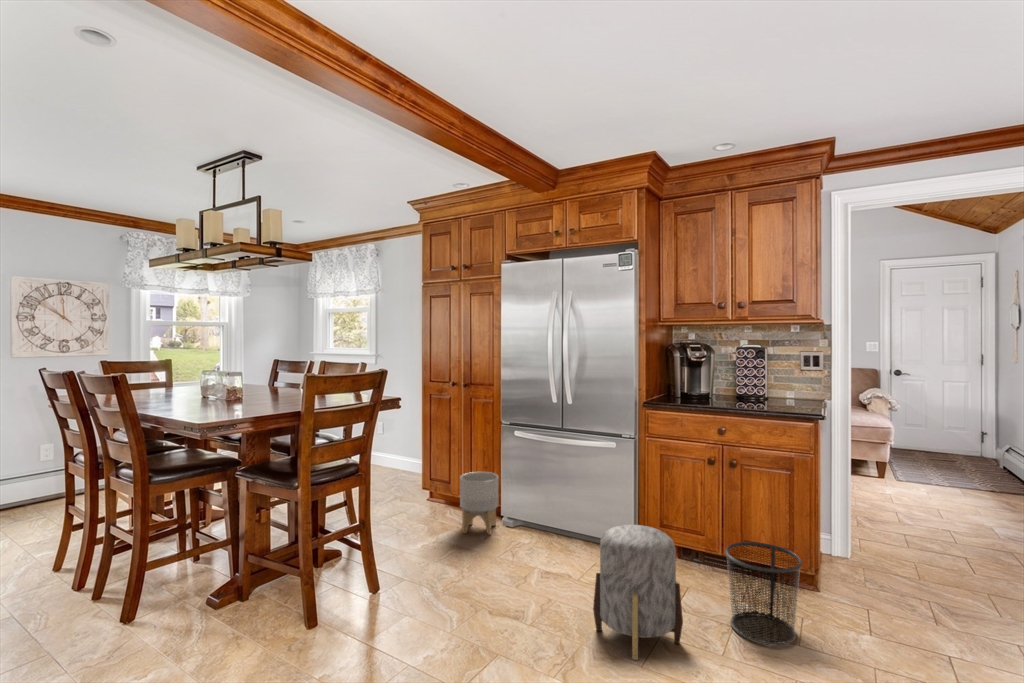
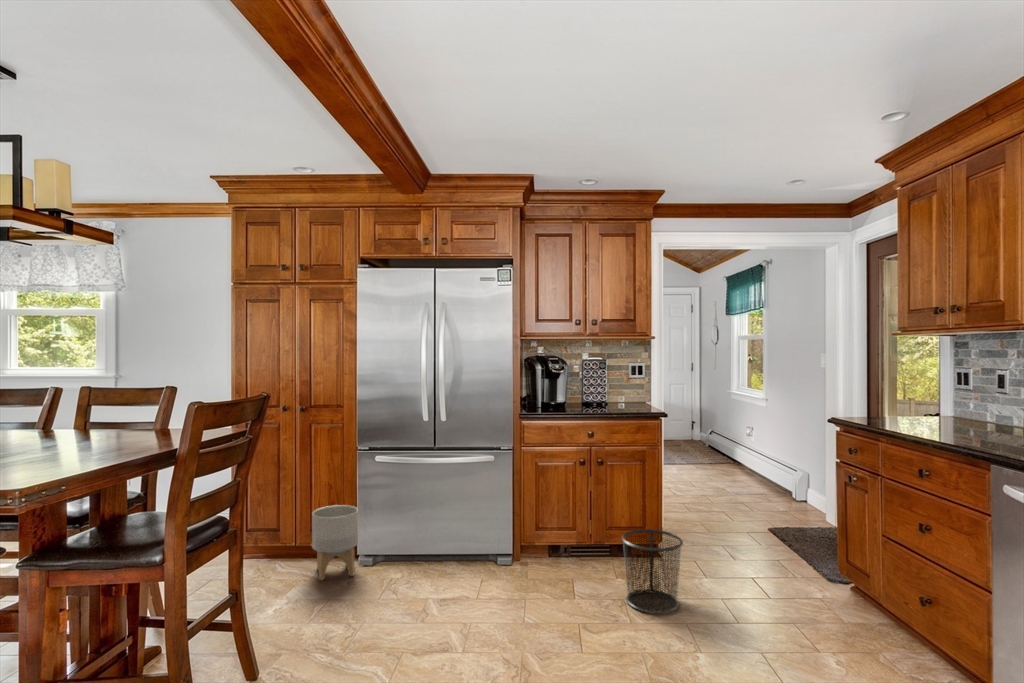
stool: present [593,525,683,660] -> none [528,530,608,654]

